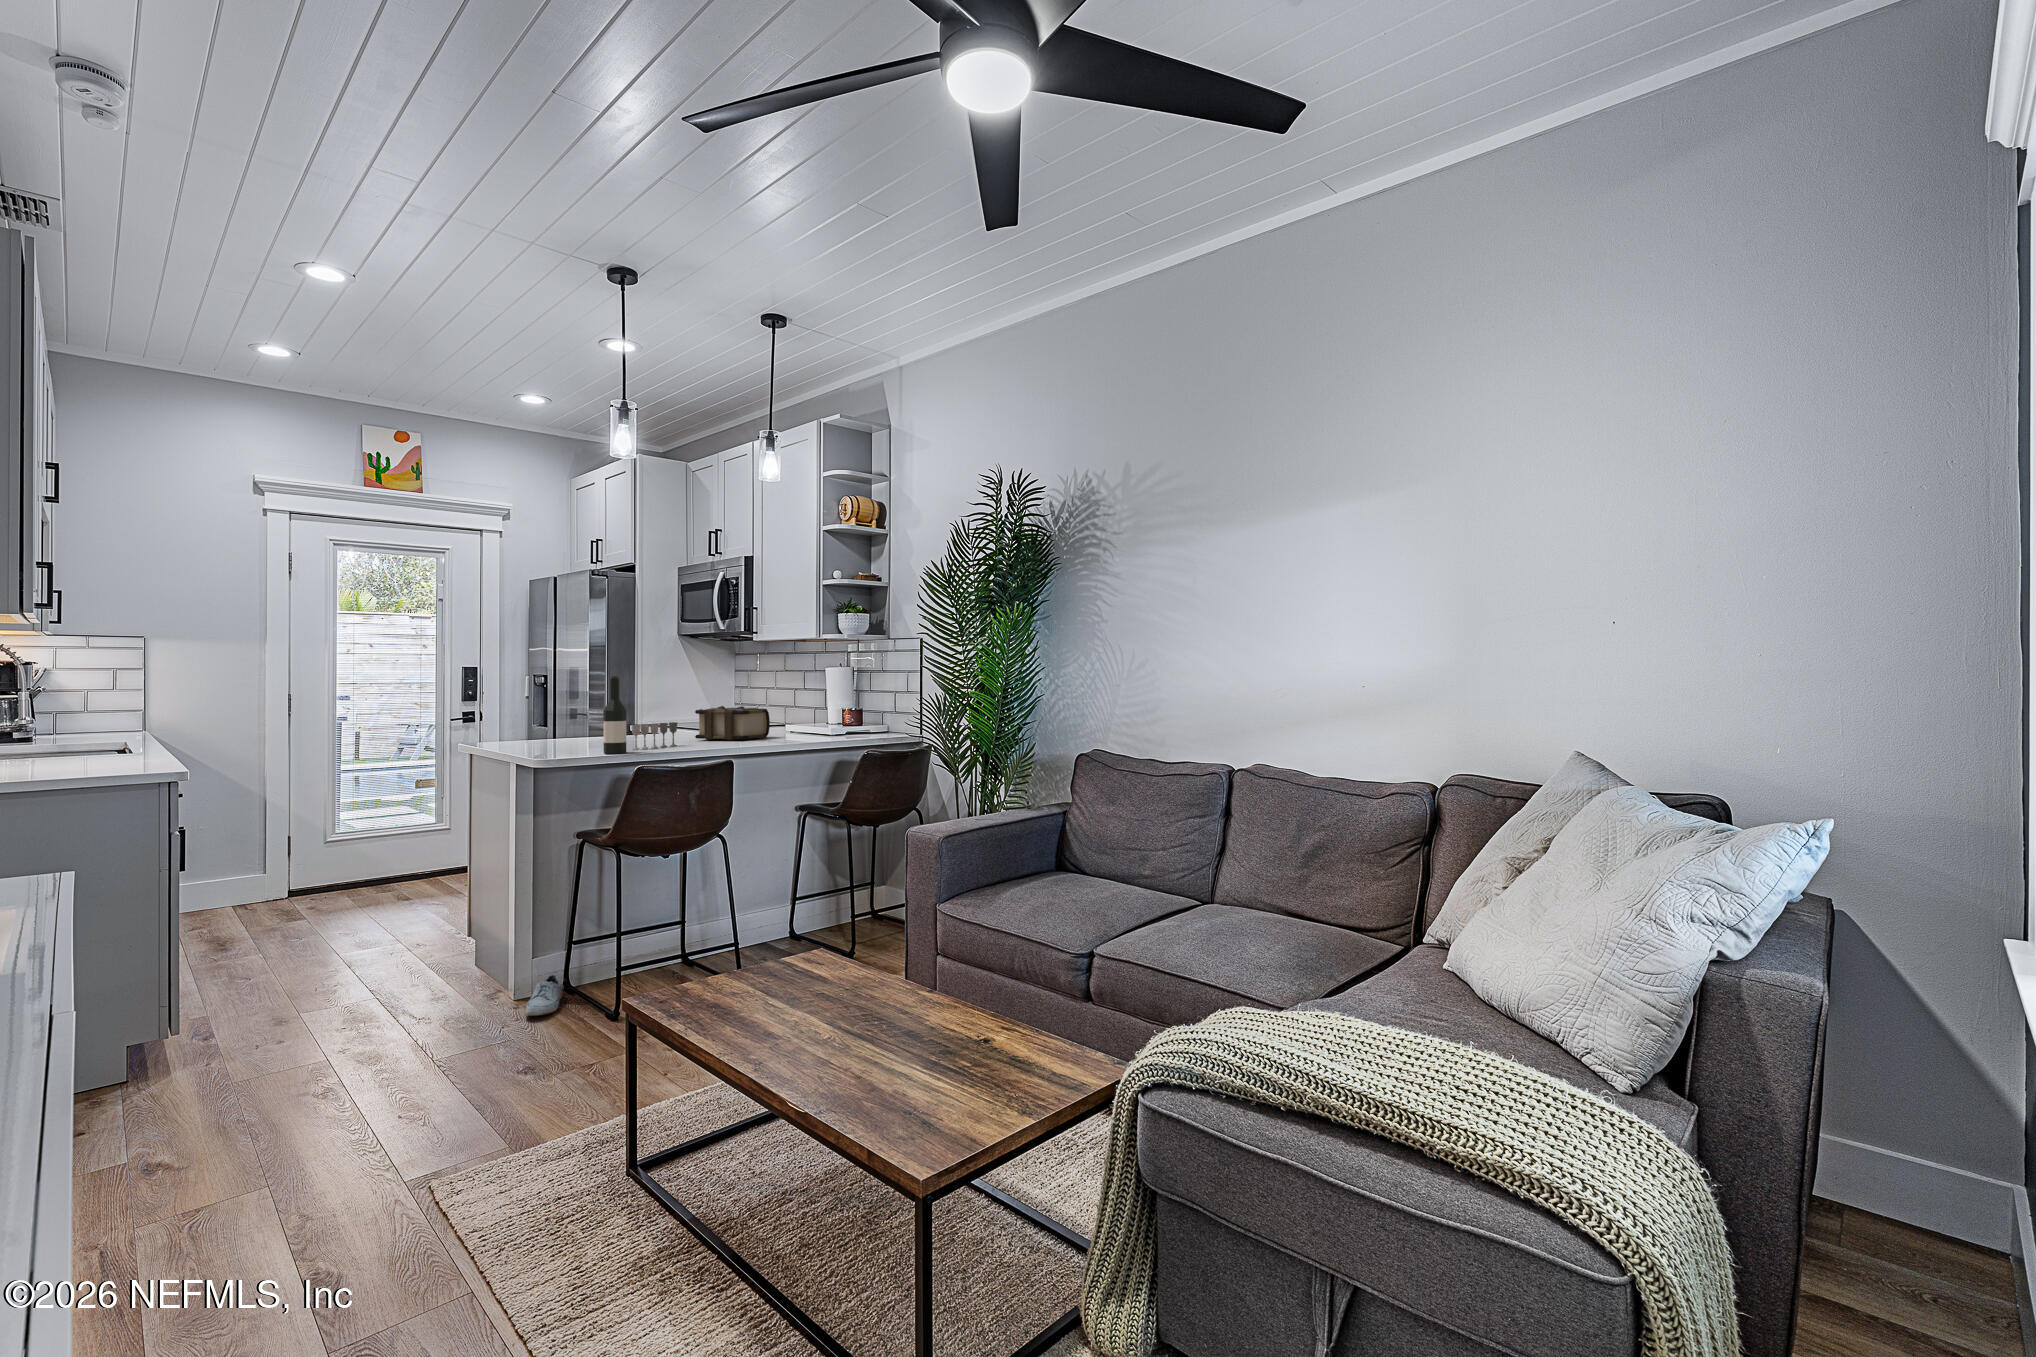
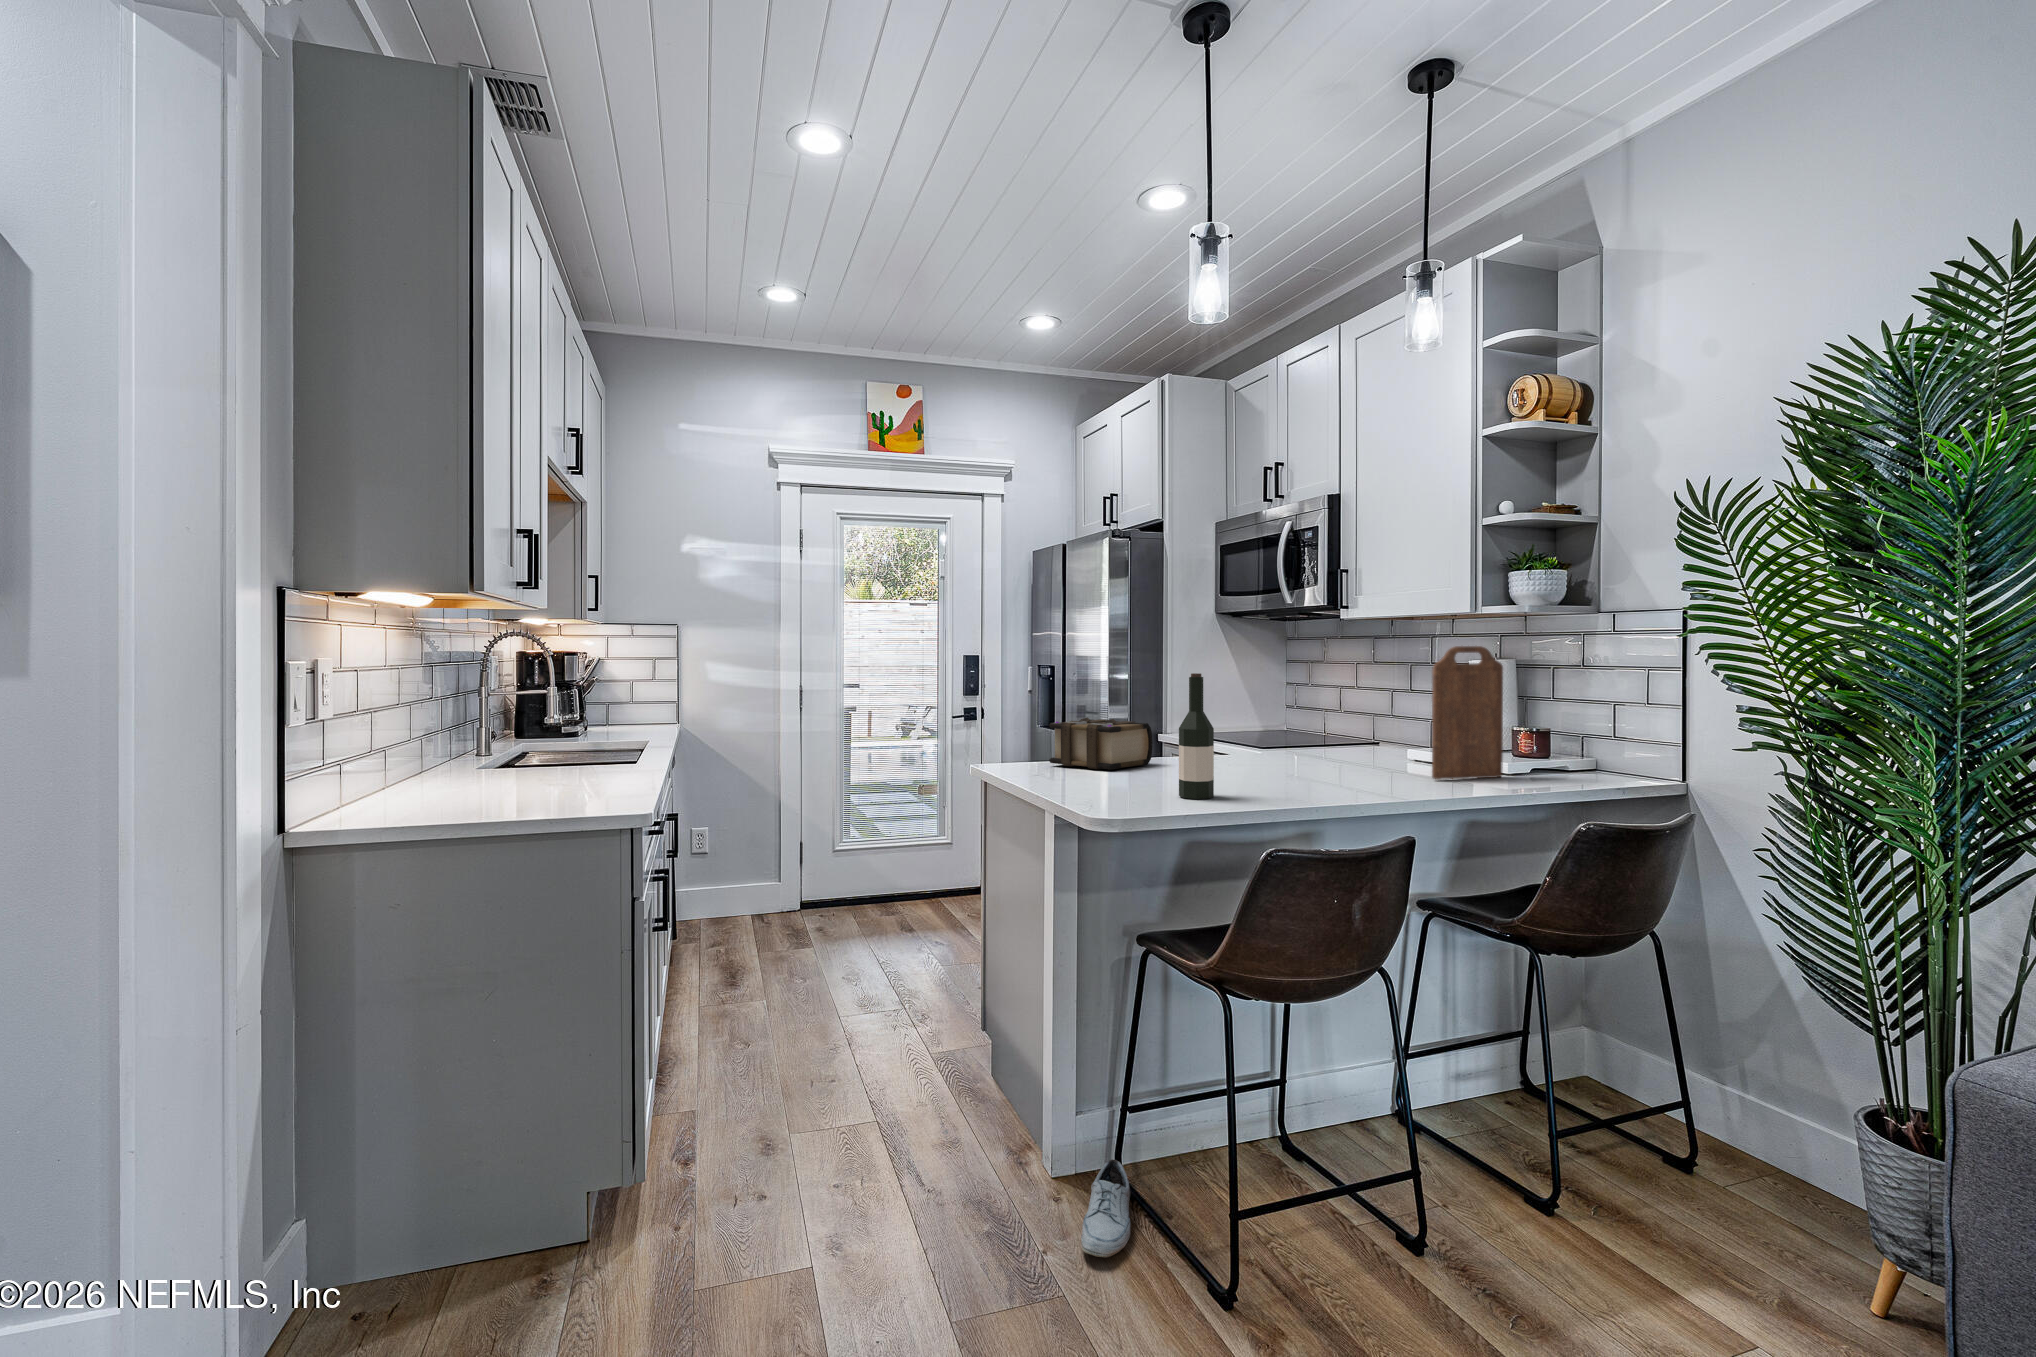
cutting board: none [774,660,819,741] -> present [1432,646,1503,780]
book: present [695,706,770,740] -> present [1049,718,1153,770]
wine glass: present [631,722,677,749] -> none [1213,745,1276,788]

